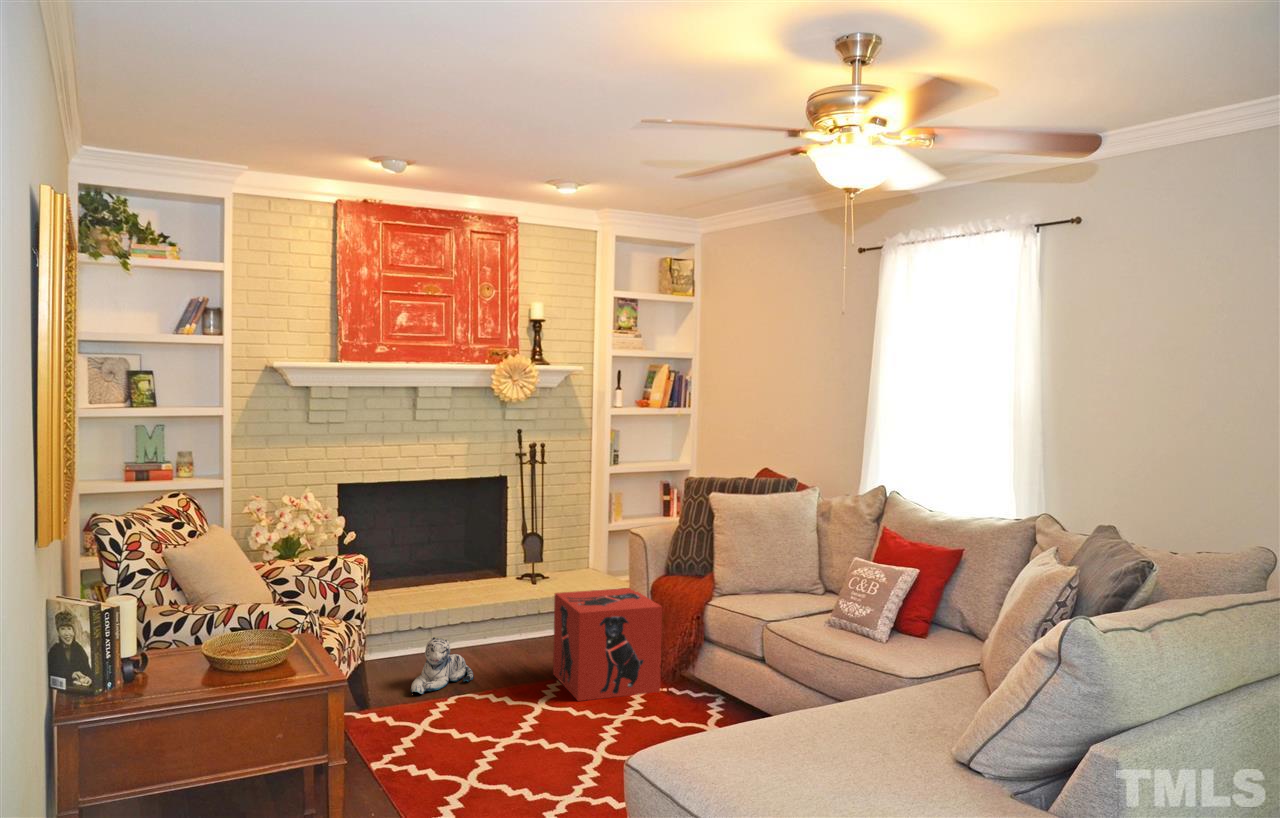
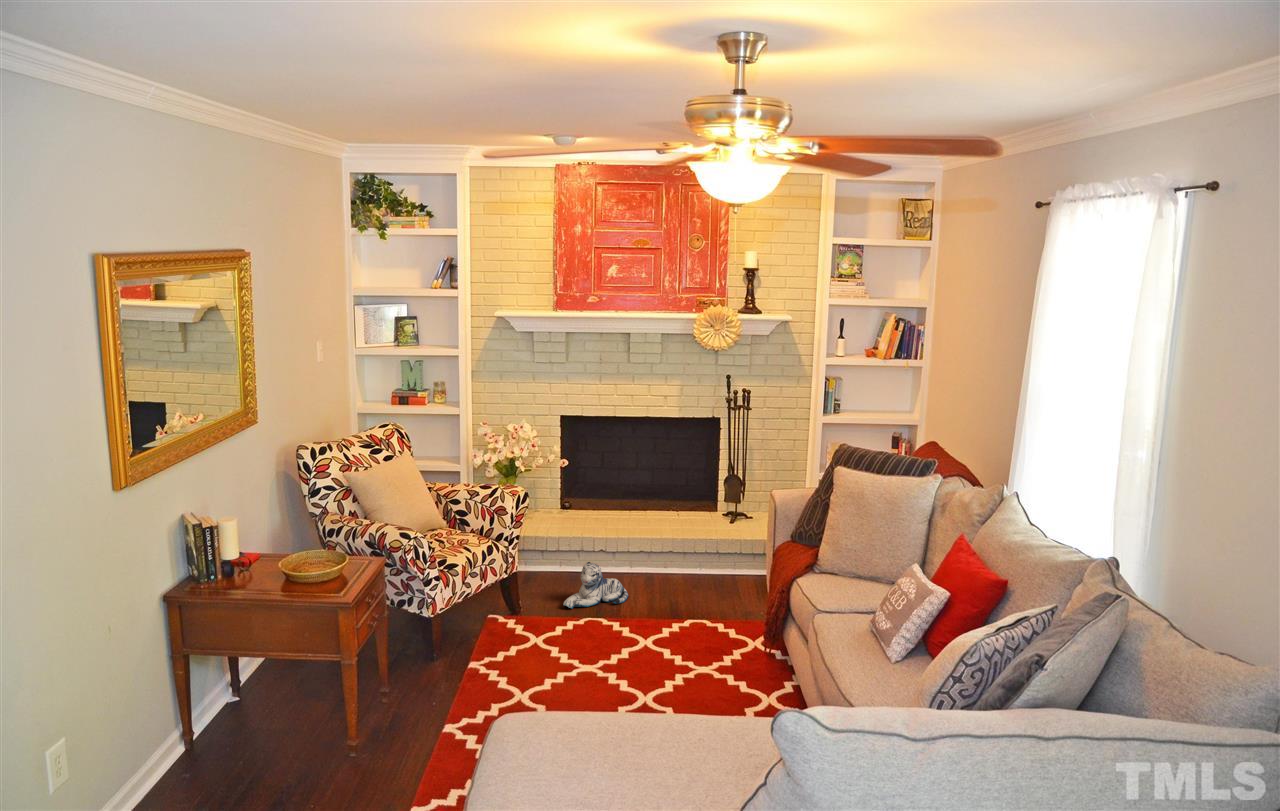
storage box: present [553,588,662,701] -> none [690,536,774,640]

